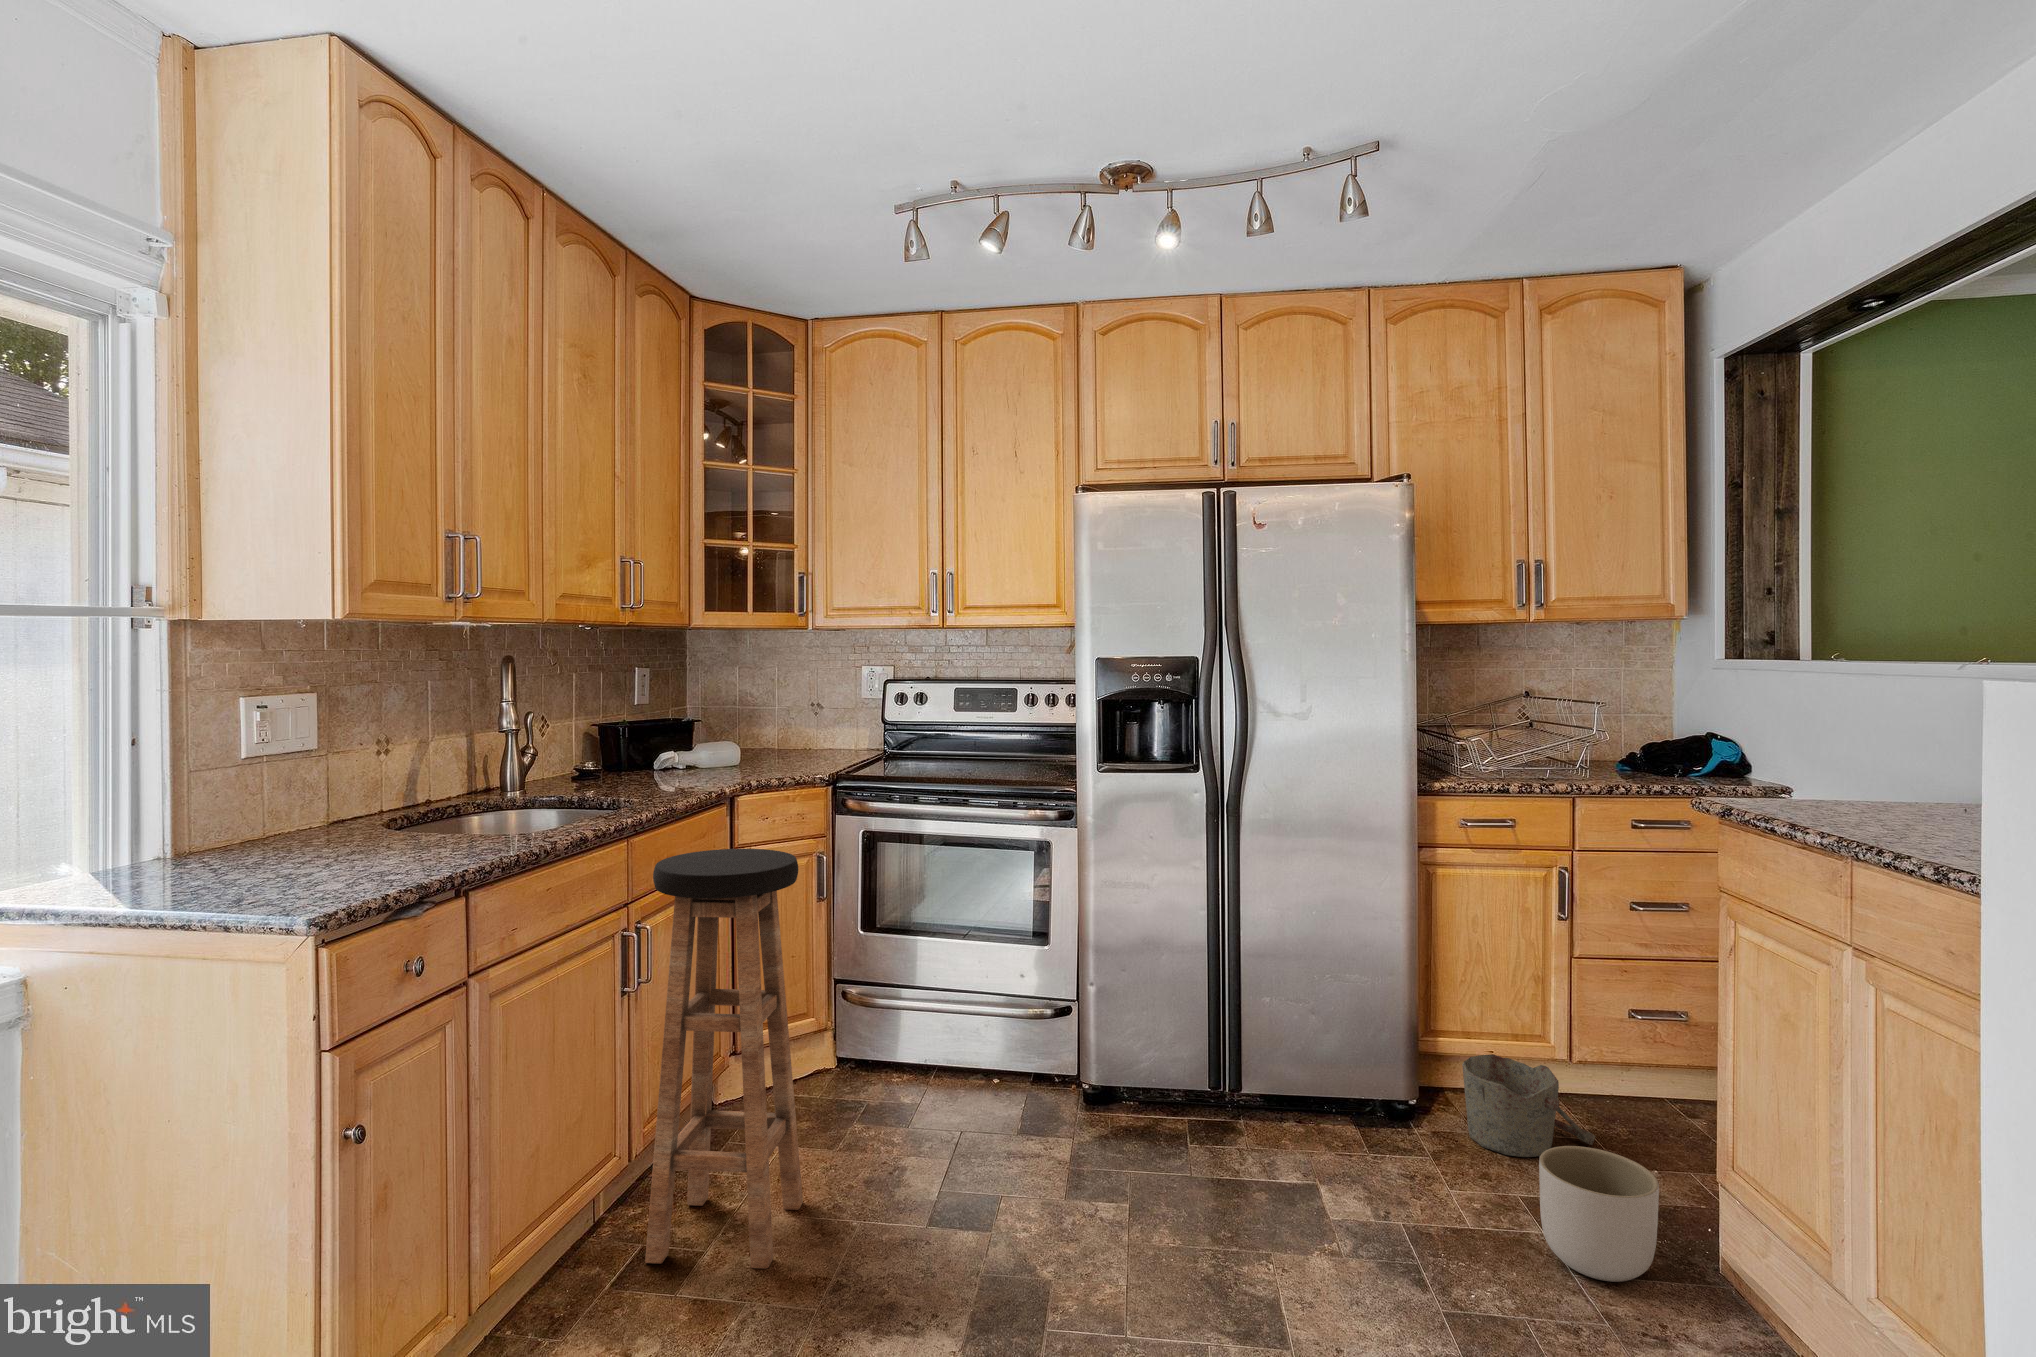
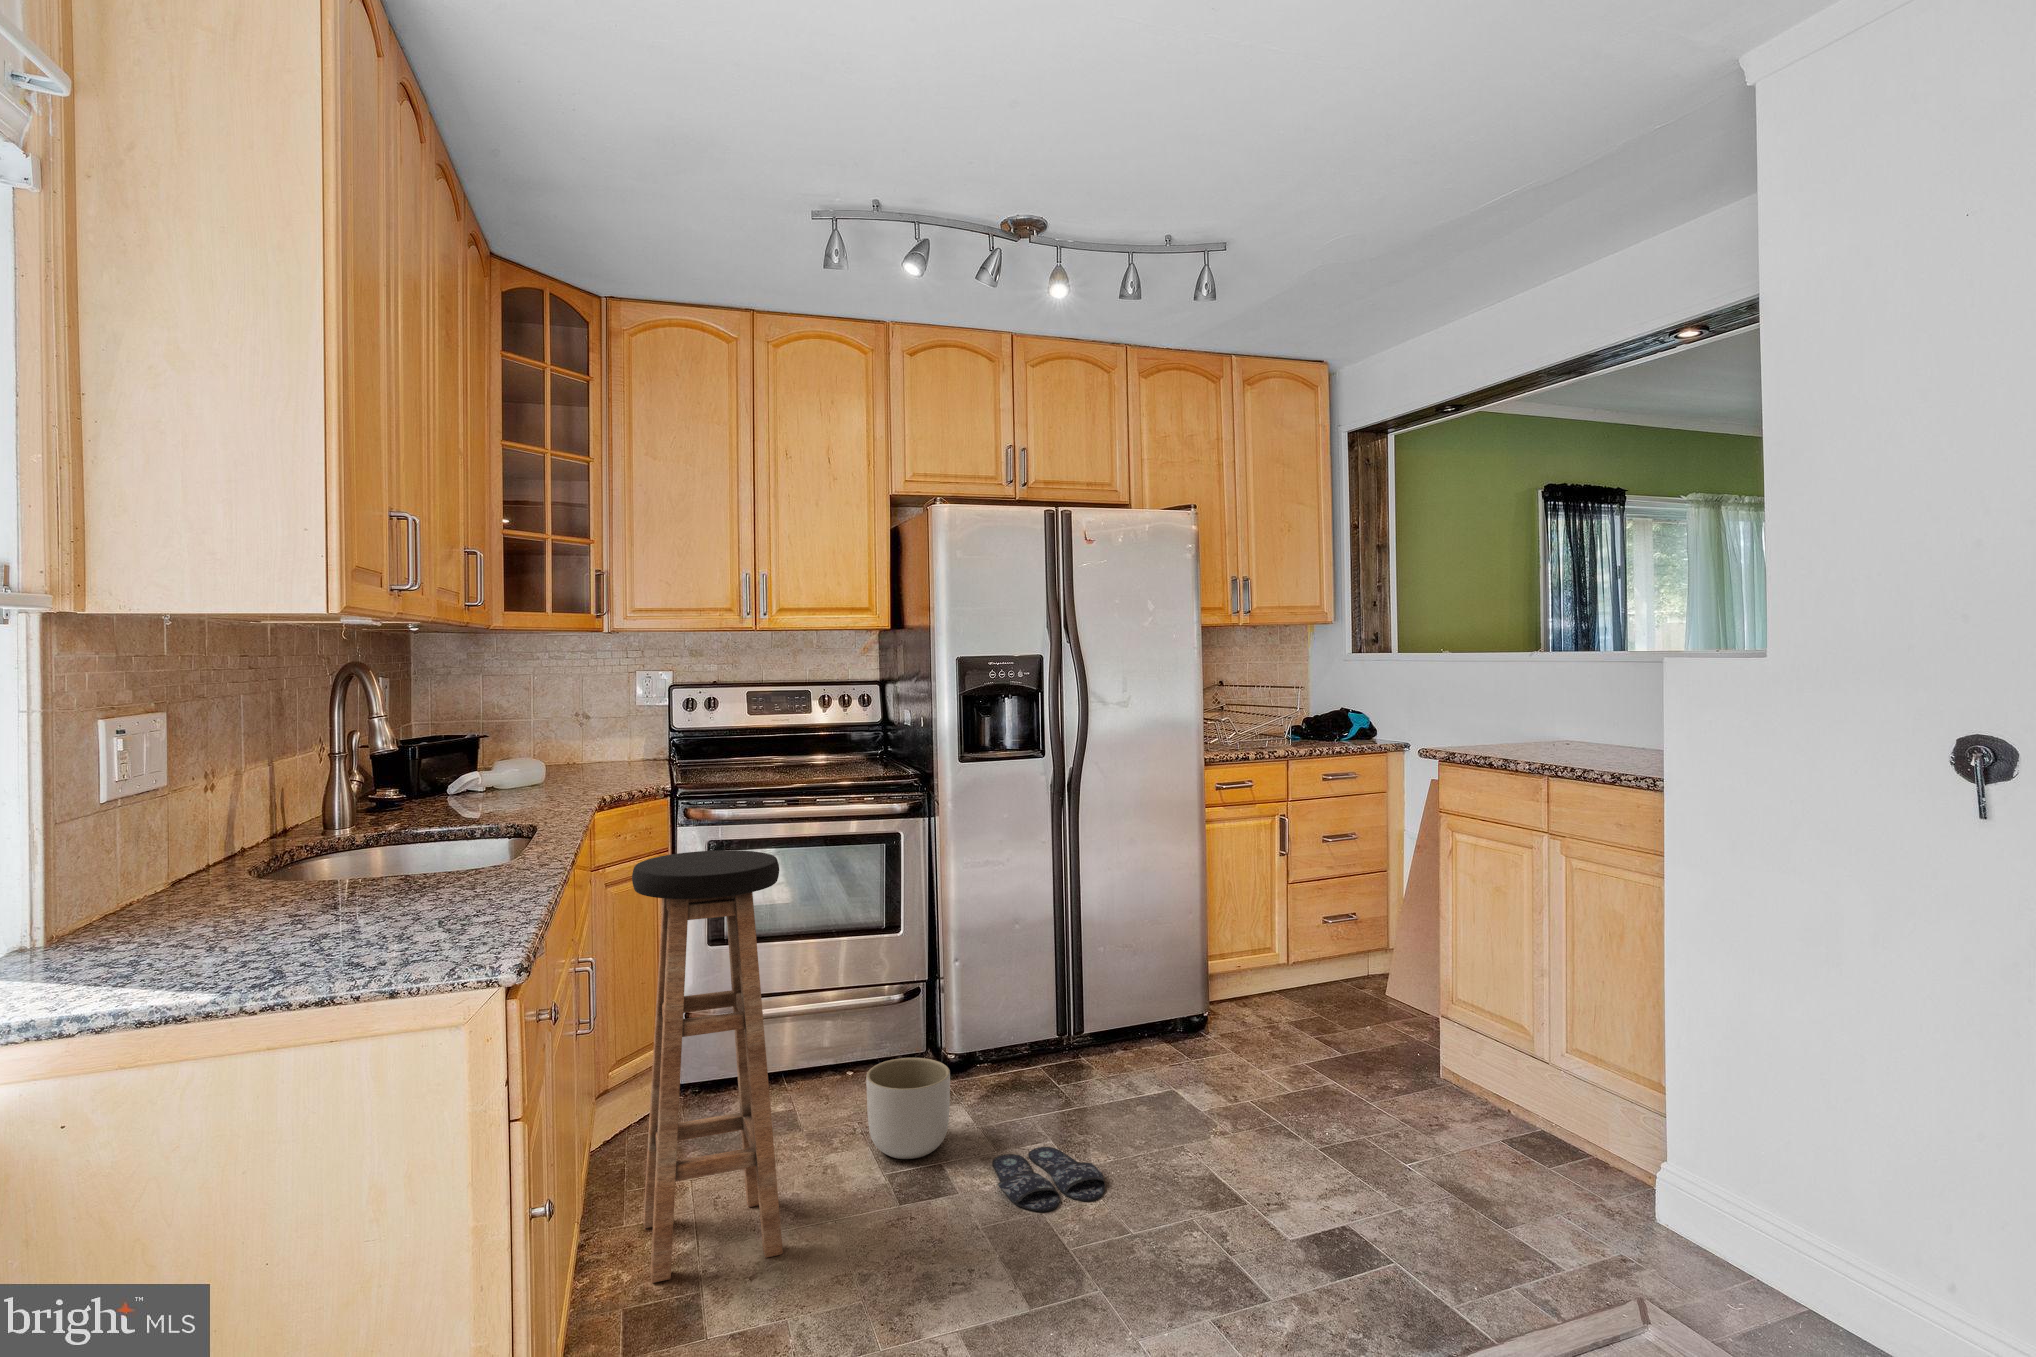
bucket: present [1462,1054,1595,1157] -> none [1235,967,1326,1039]
planter: present [1539,1146,1659,1282] -> present [866,1058,950,1159]
slippers: none [1016,1220,1138,1306] -> present [993,1147,1105,1212]

